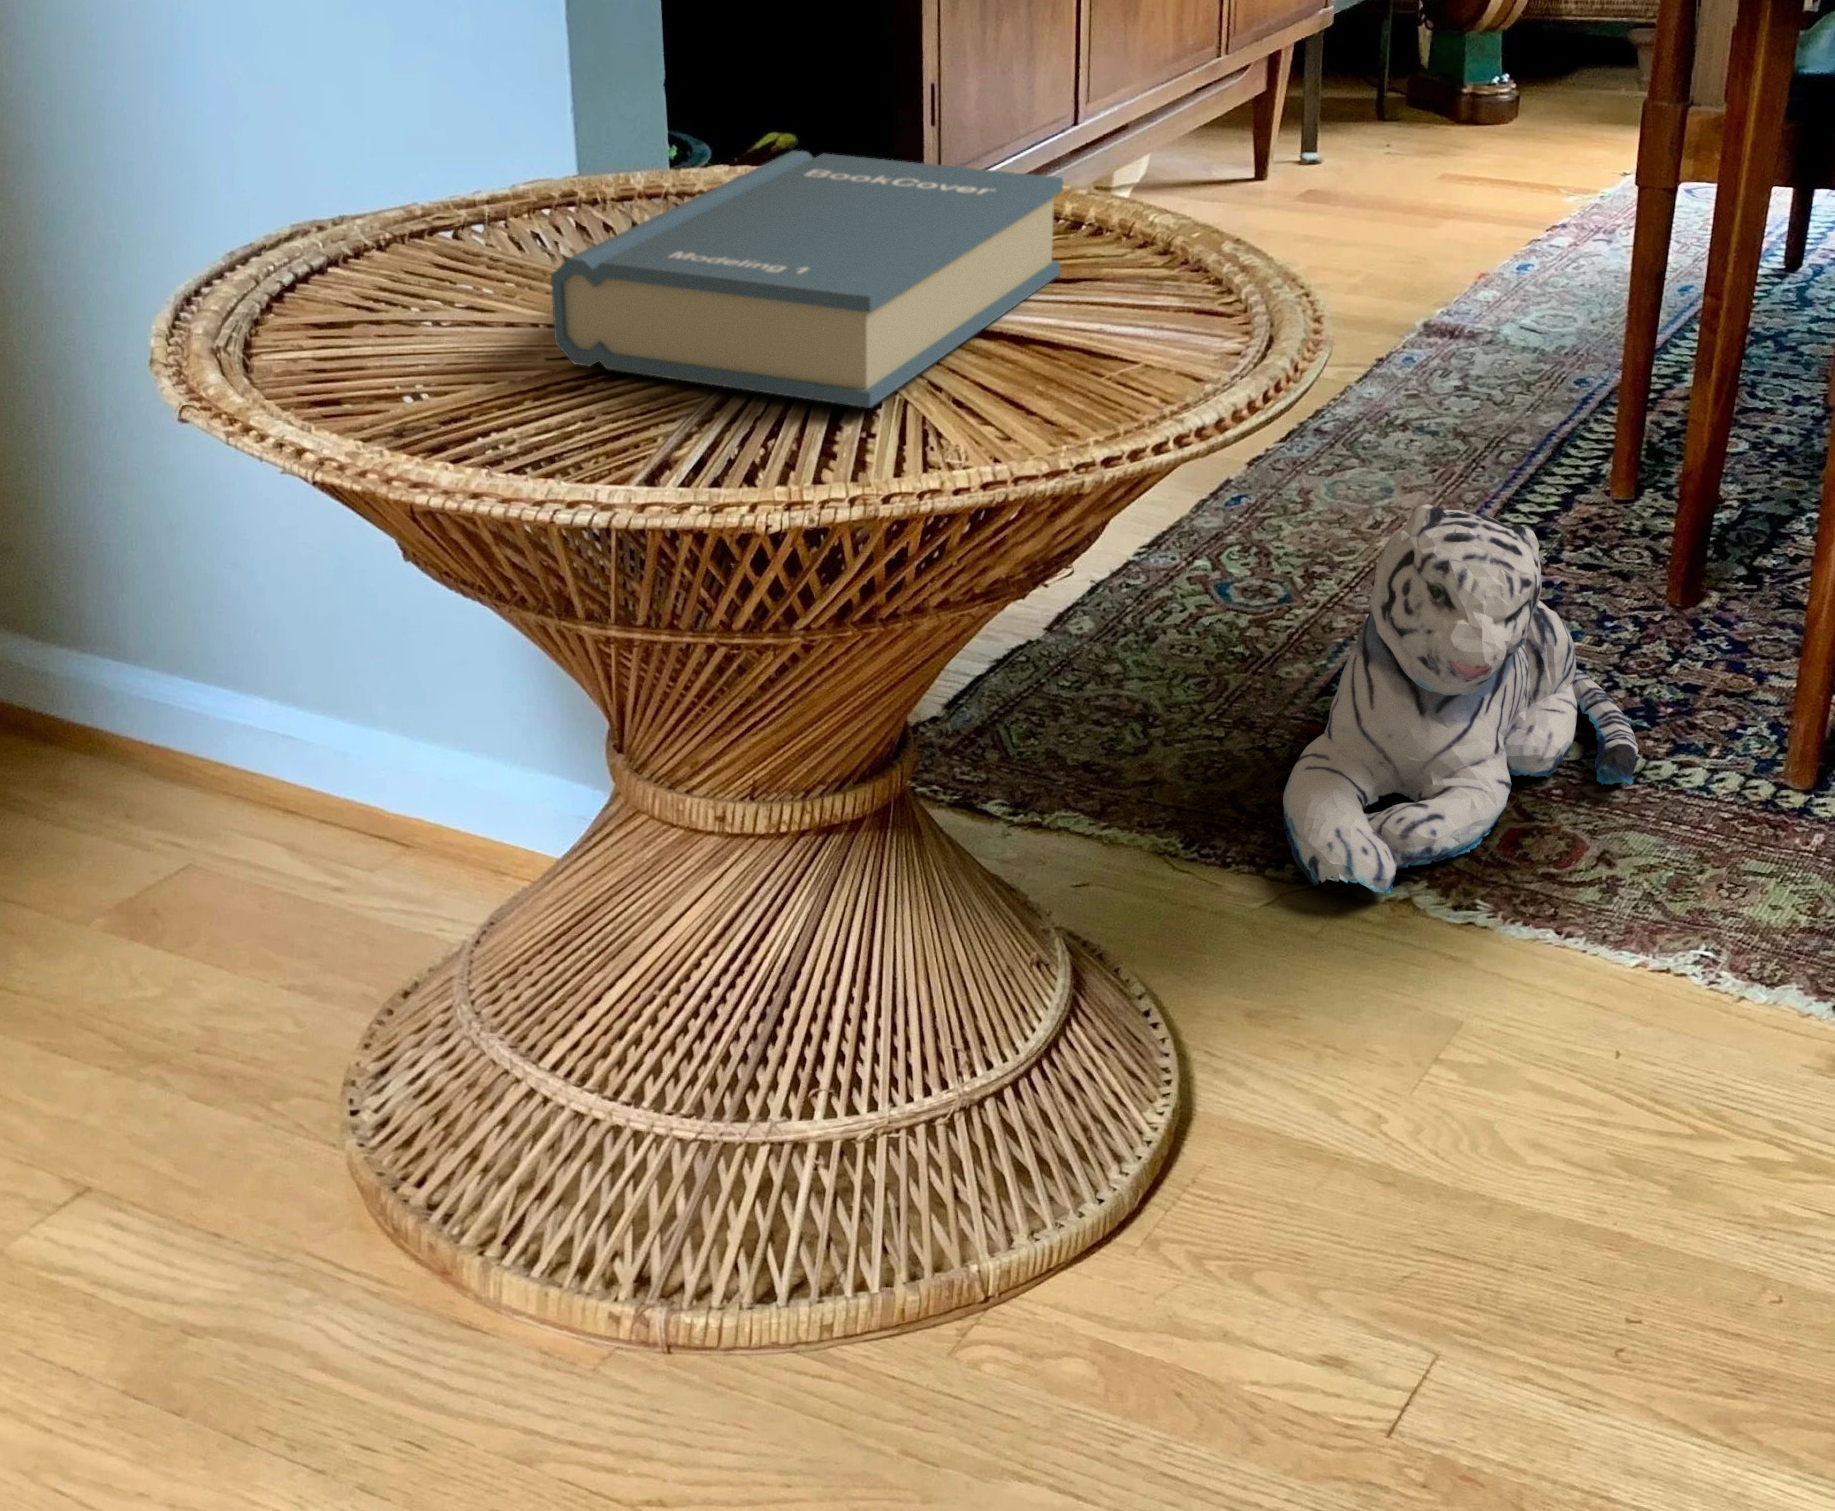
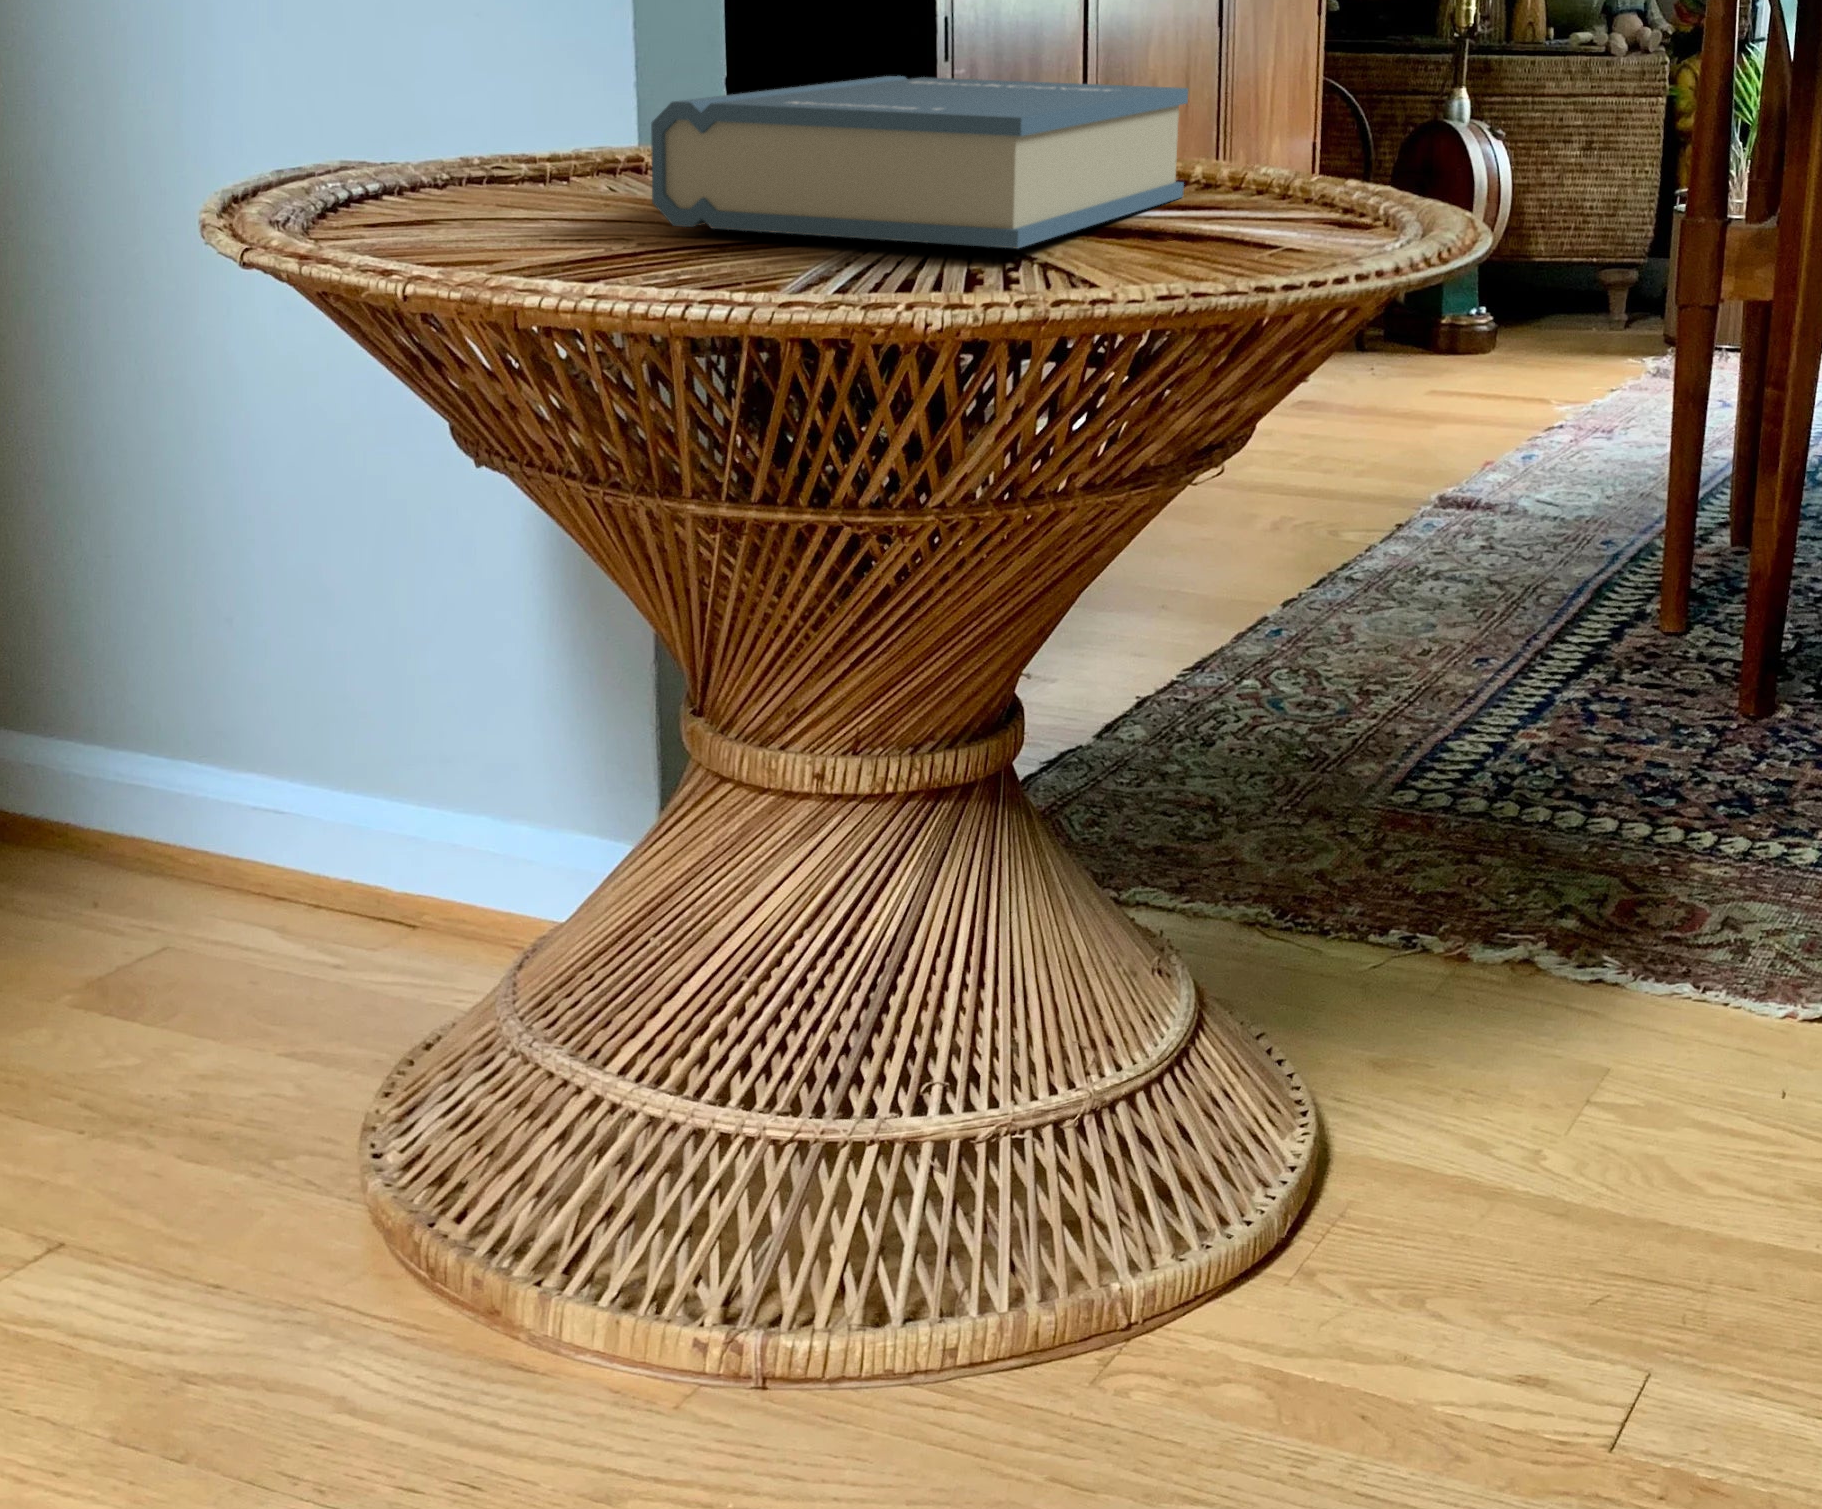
plush toy: present [1282,504,1640,893] -> none [1378,544,1750,952]

